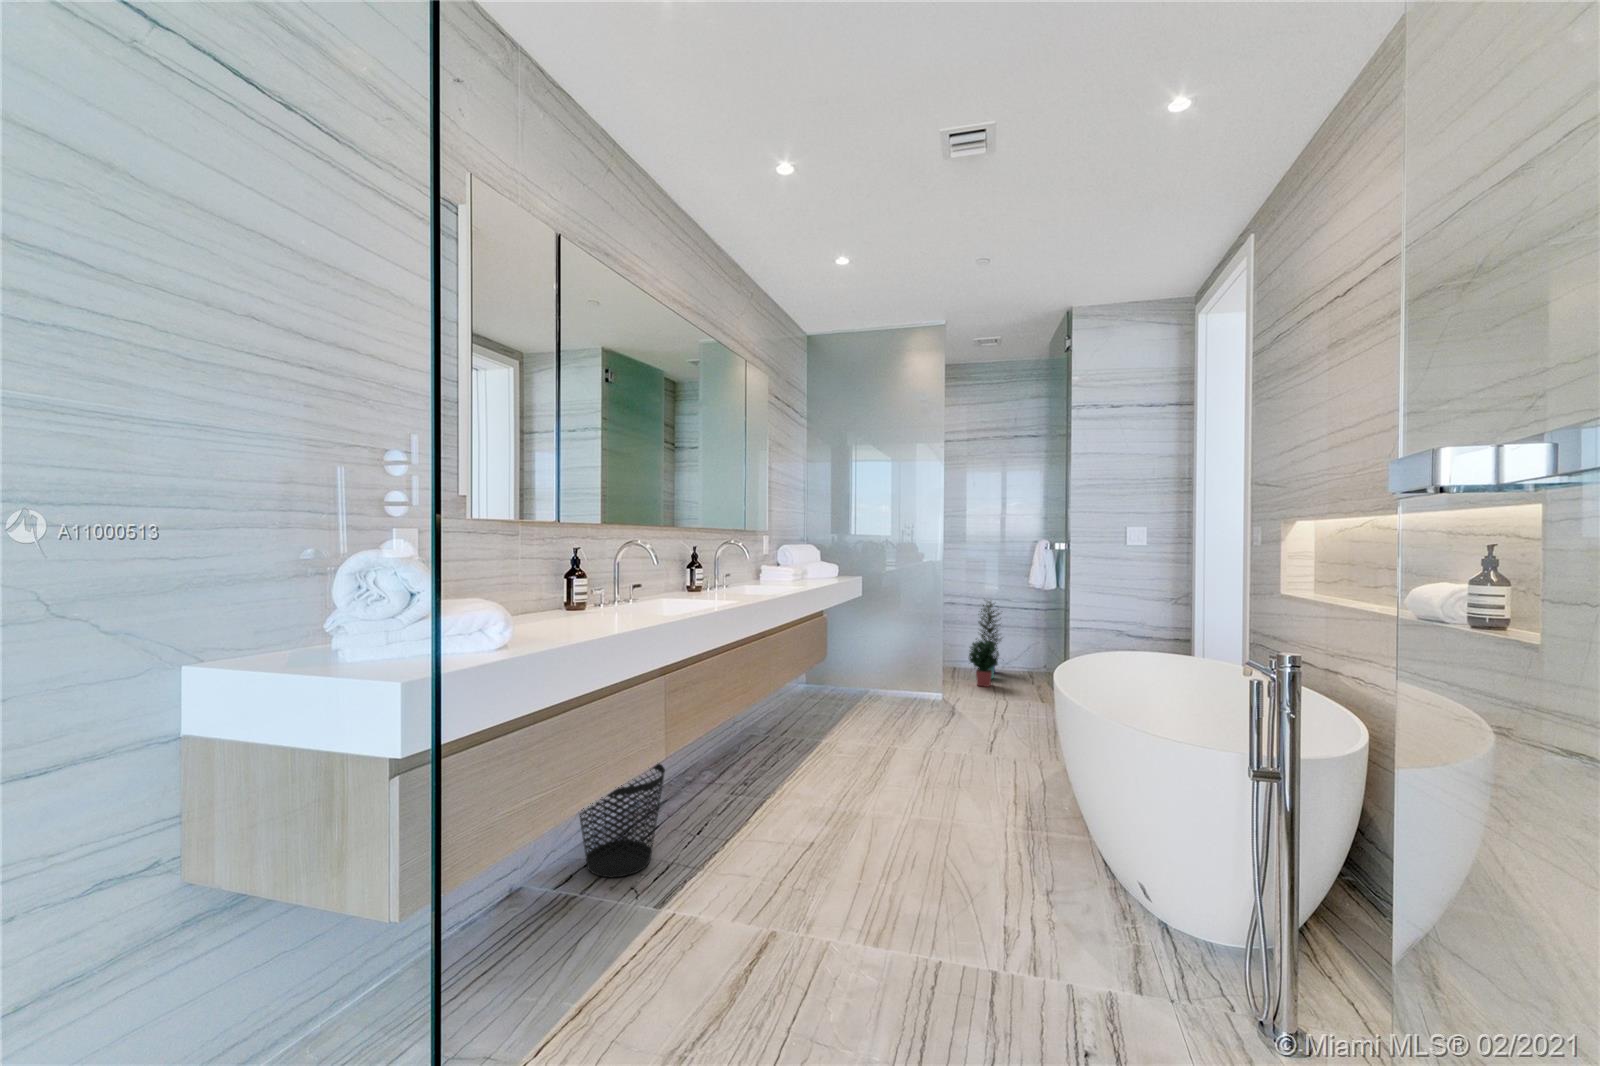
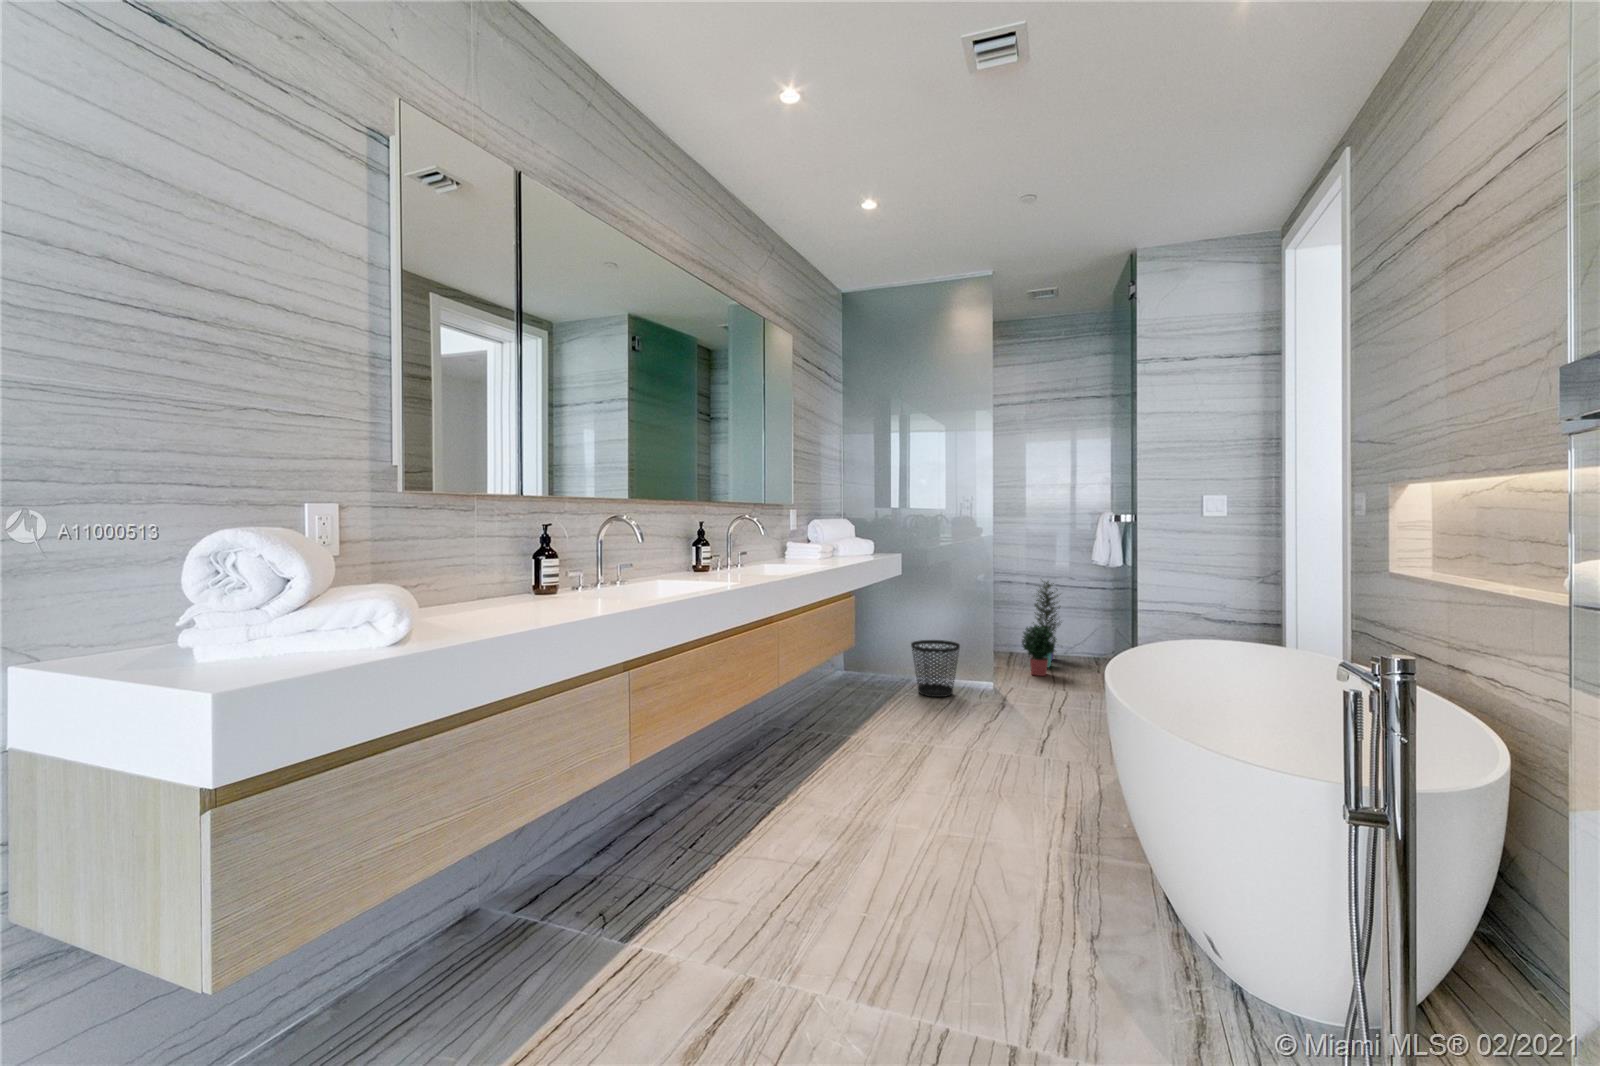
wastebasket: present [579,764,665,877] -> present [911,640,960,697]

